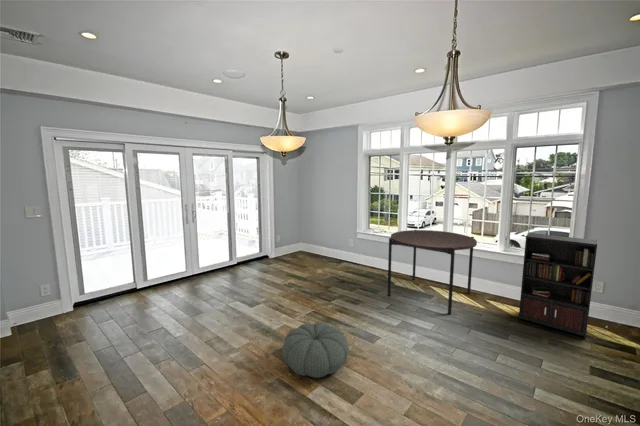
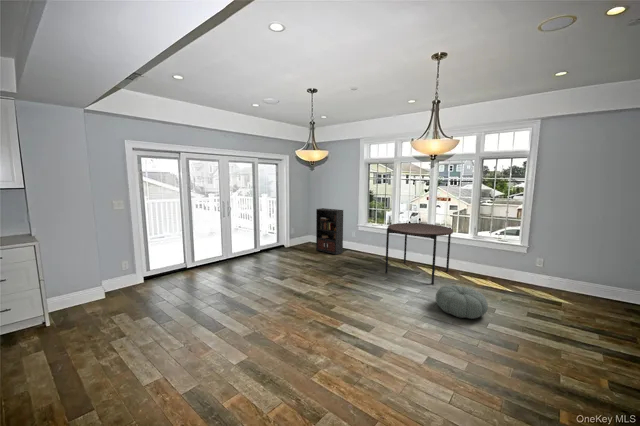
bookcase: present [519,233,608,338] -> present [316,208,343,255]
pouf: present [282,323,349,378] -> present [436,285,488,319]

